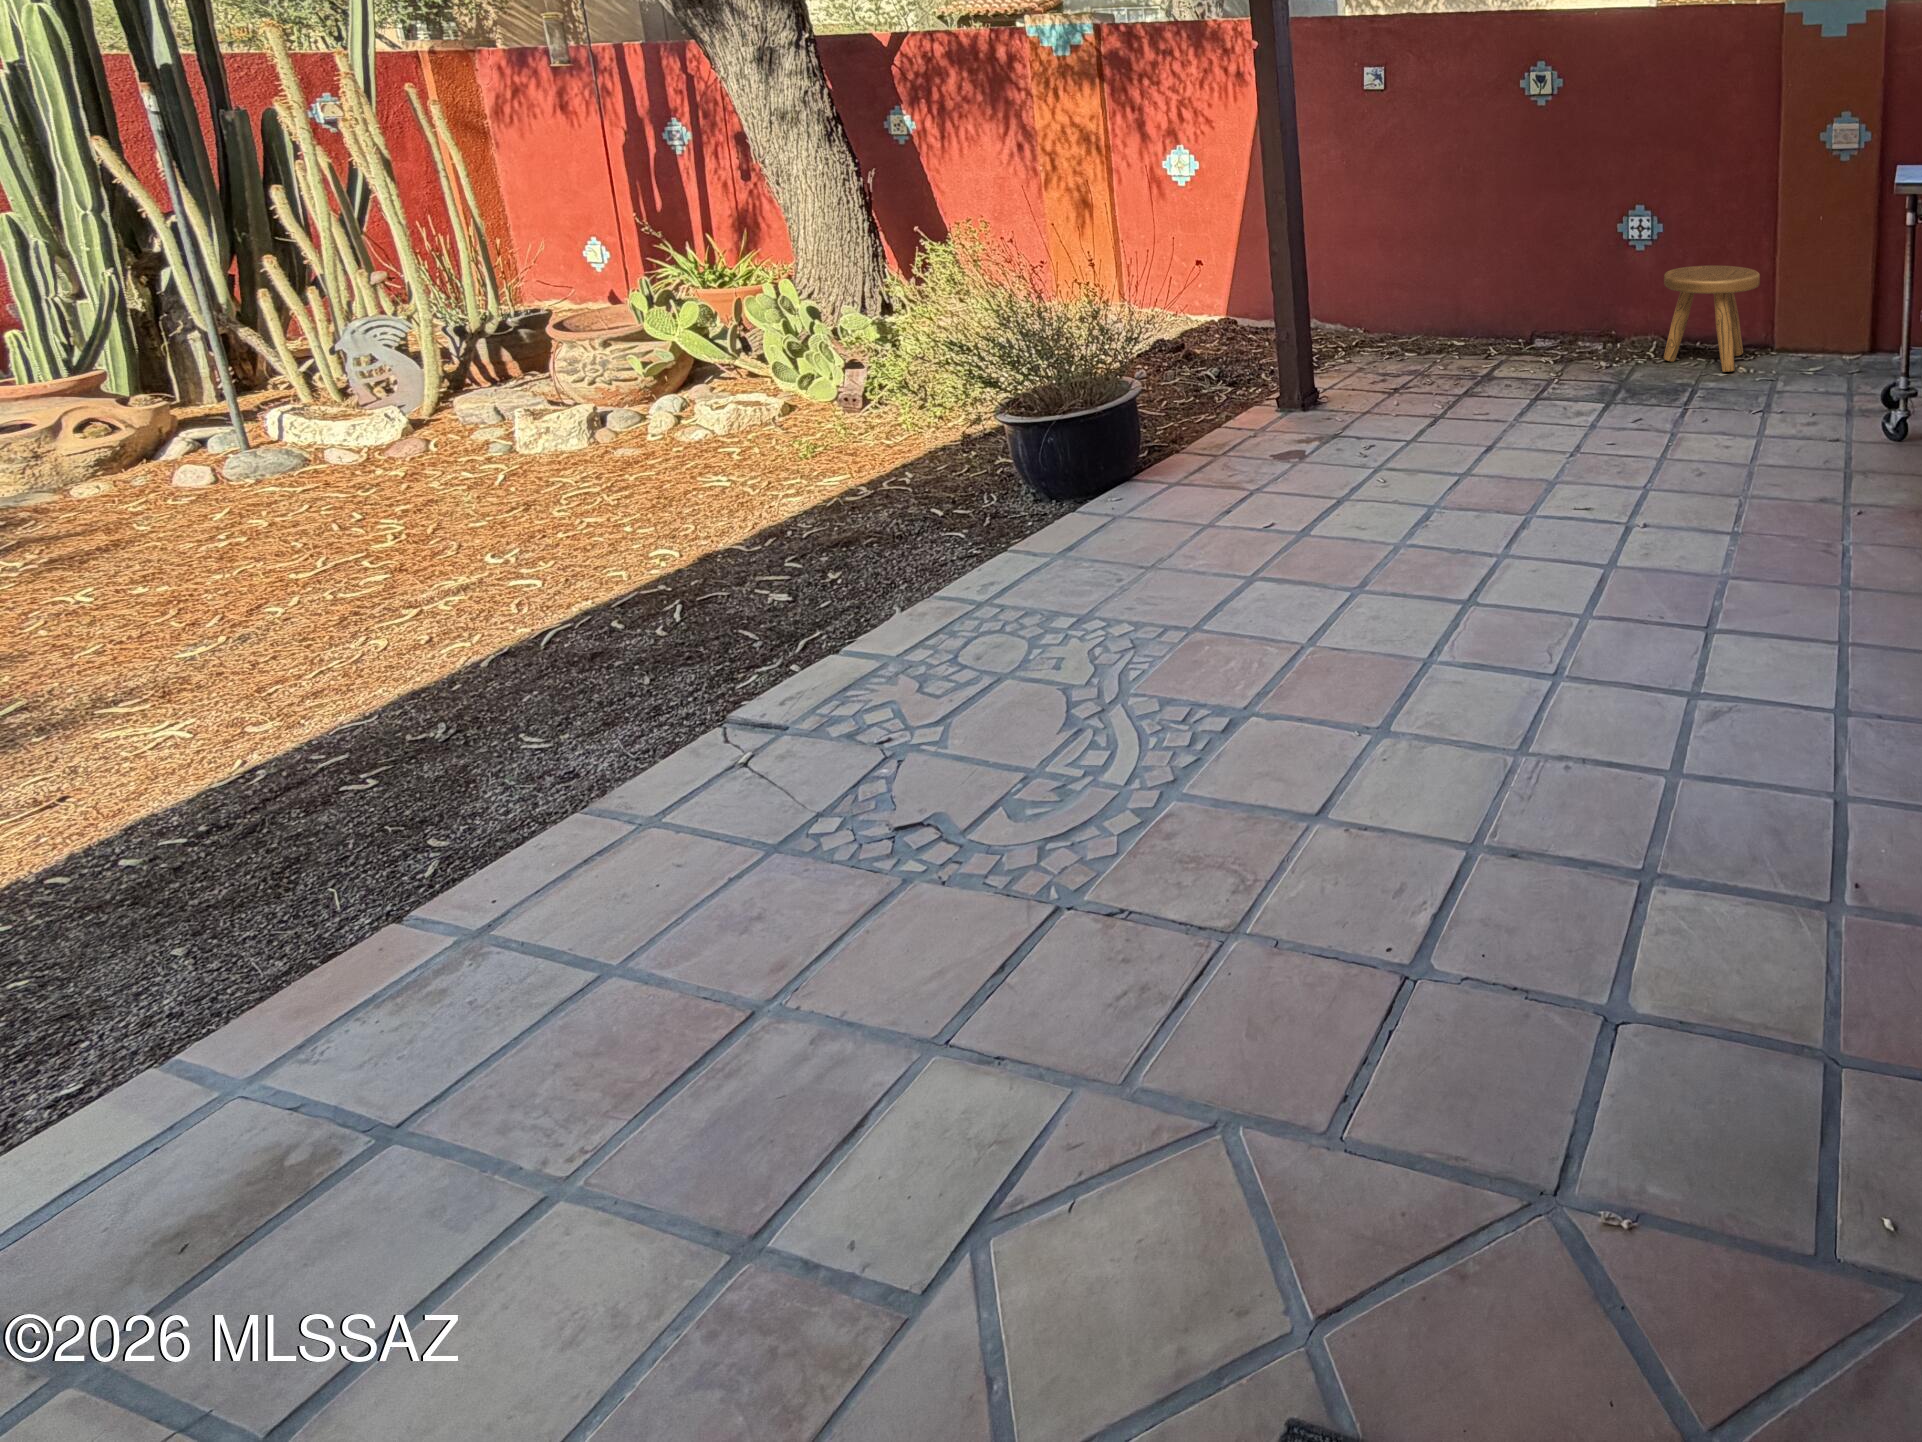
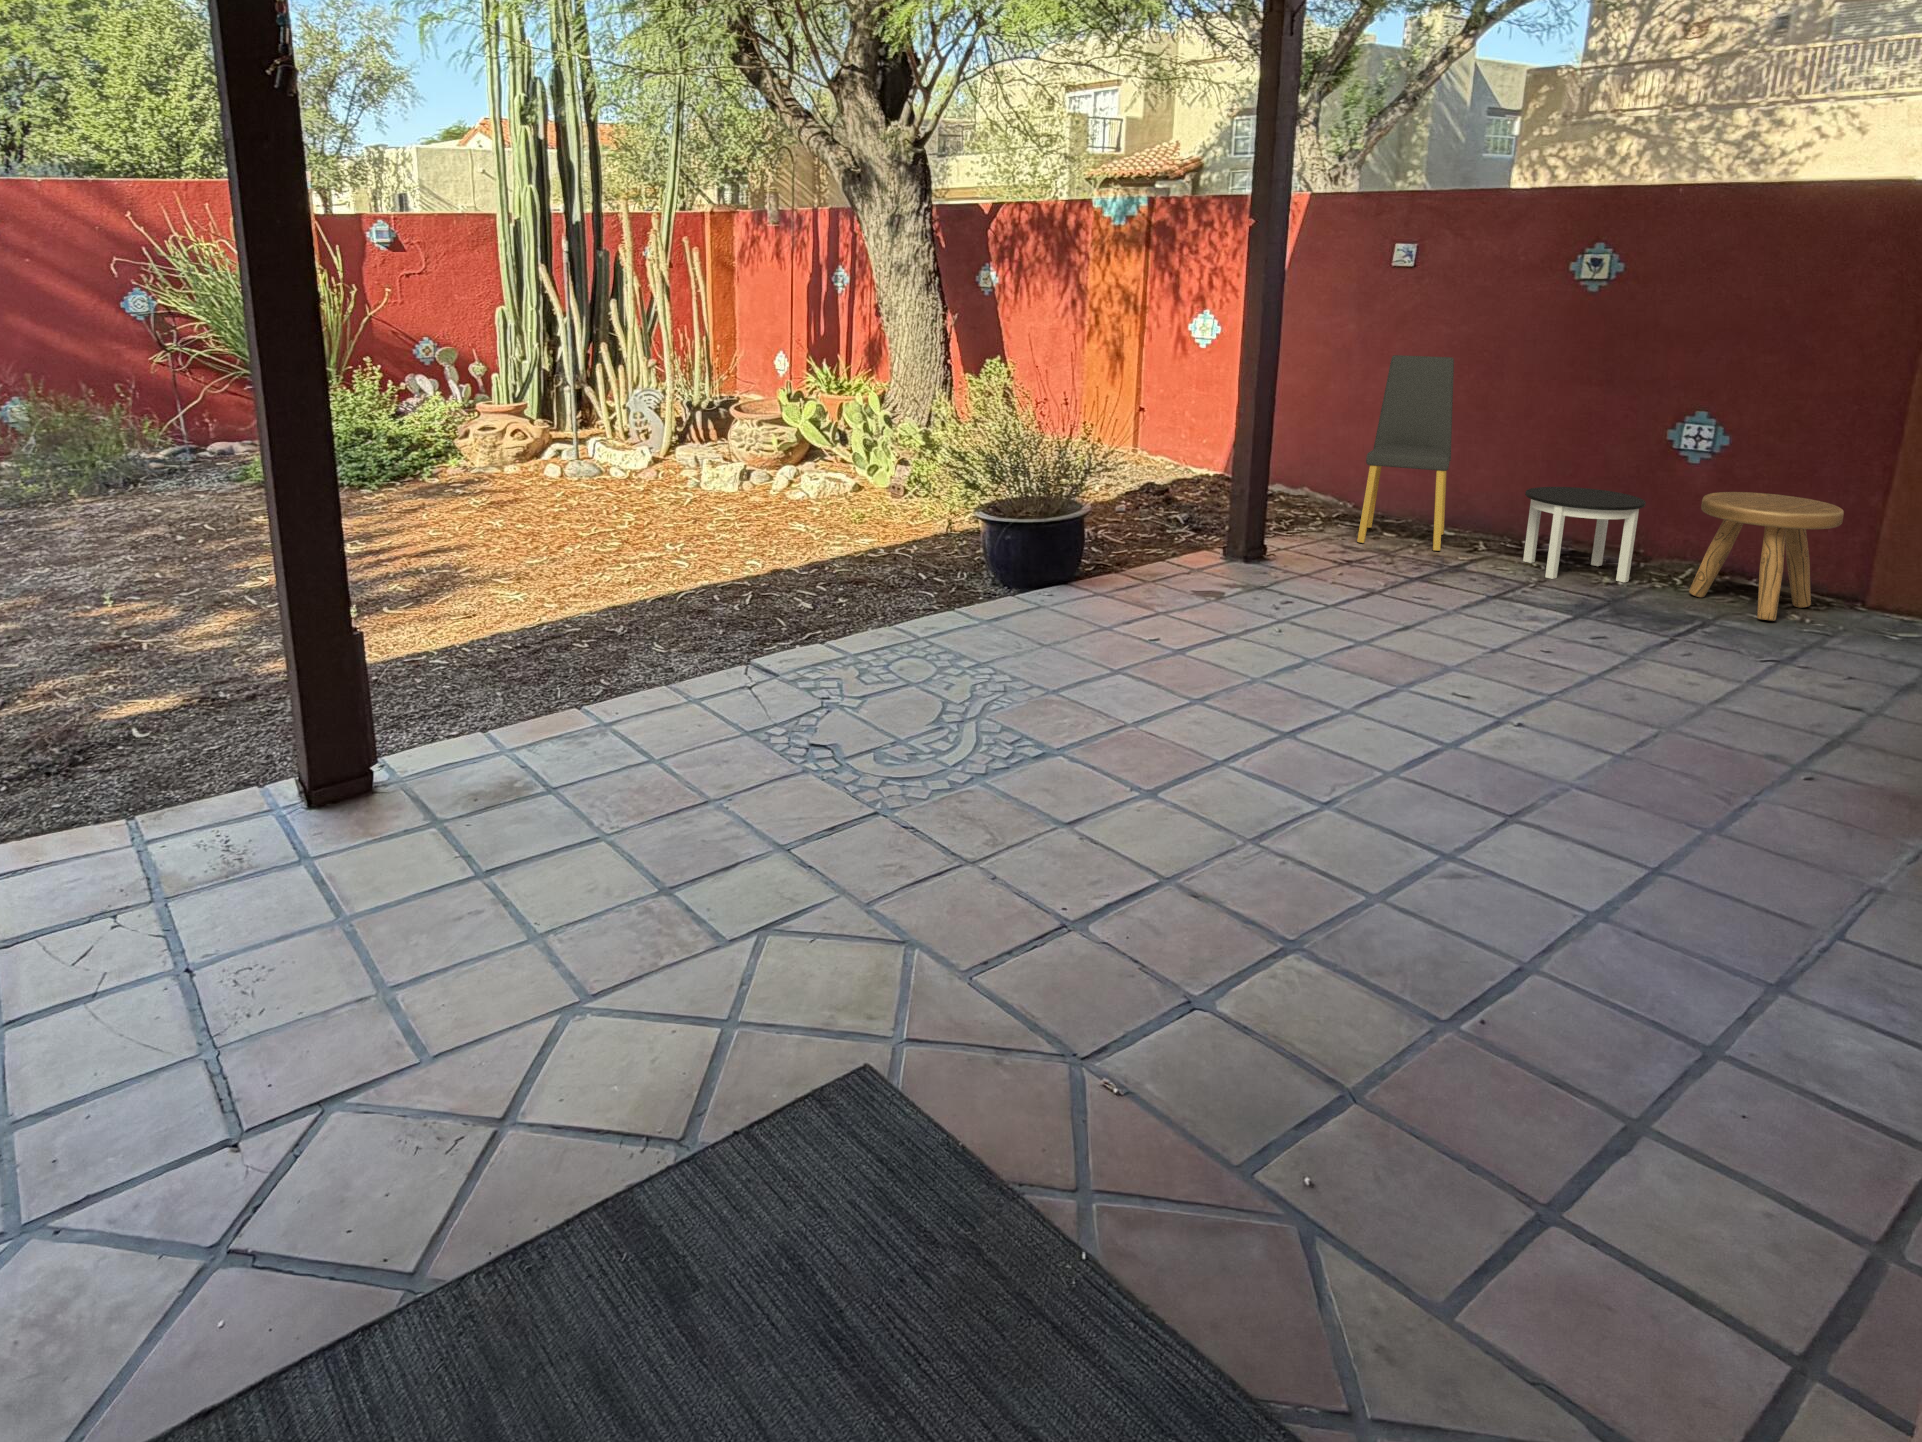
dining chair: none [1381,174,1461,365] -> present [1357,355,1454,551]
round table: none [1525,281,1618,368] -> present [1523,487,1646,582]

